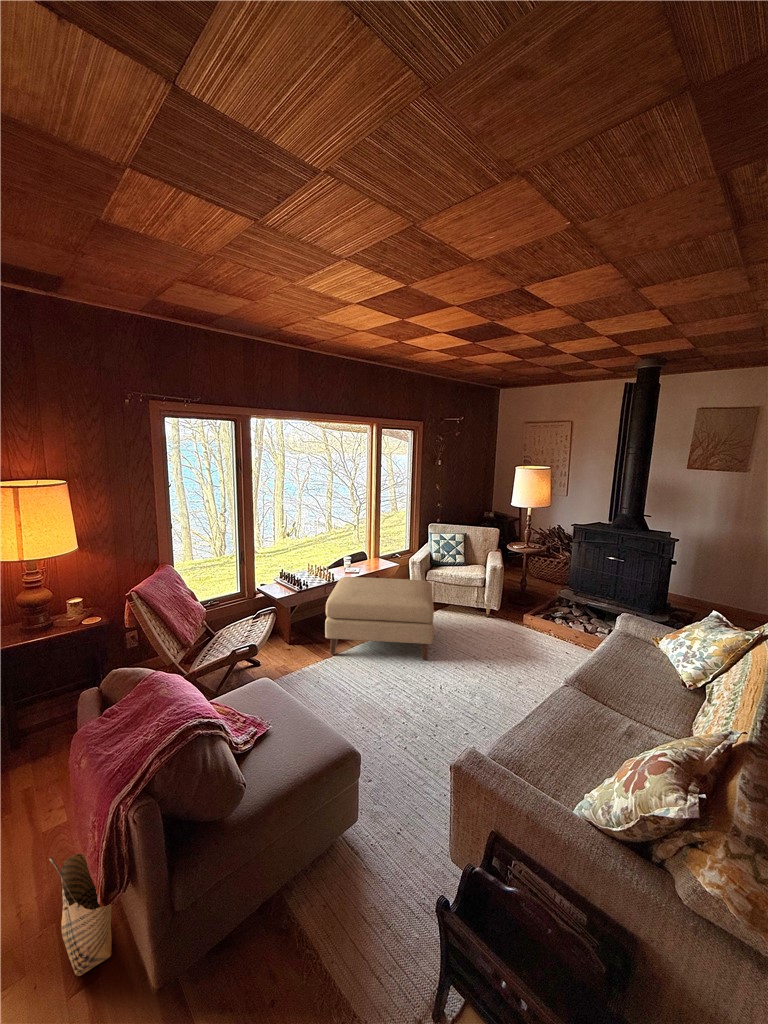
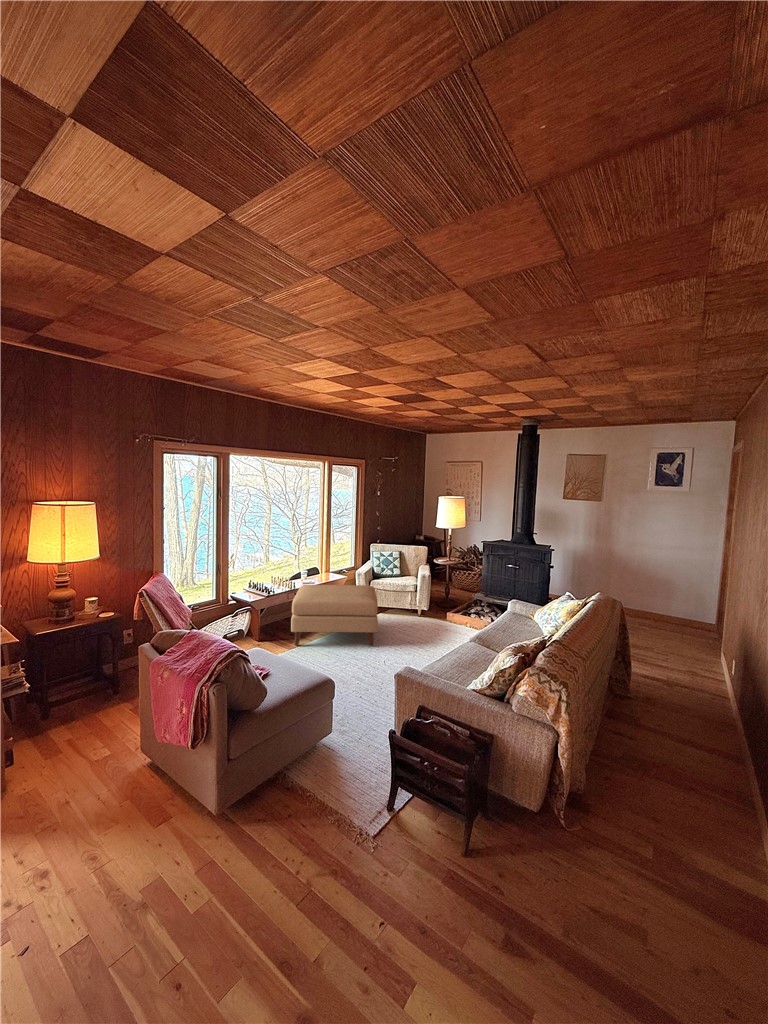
woven basket: present [49,854,112,976] -> none [130,732,175,824]

